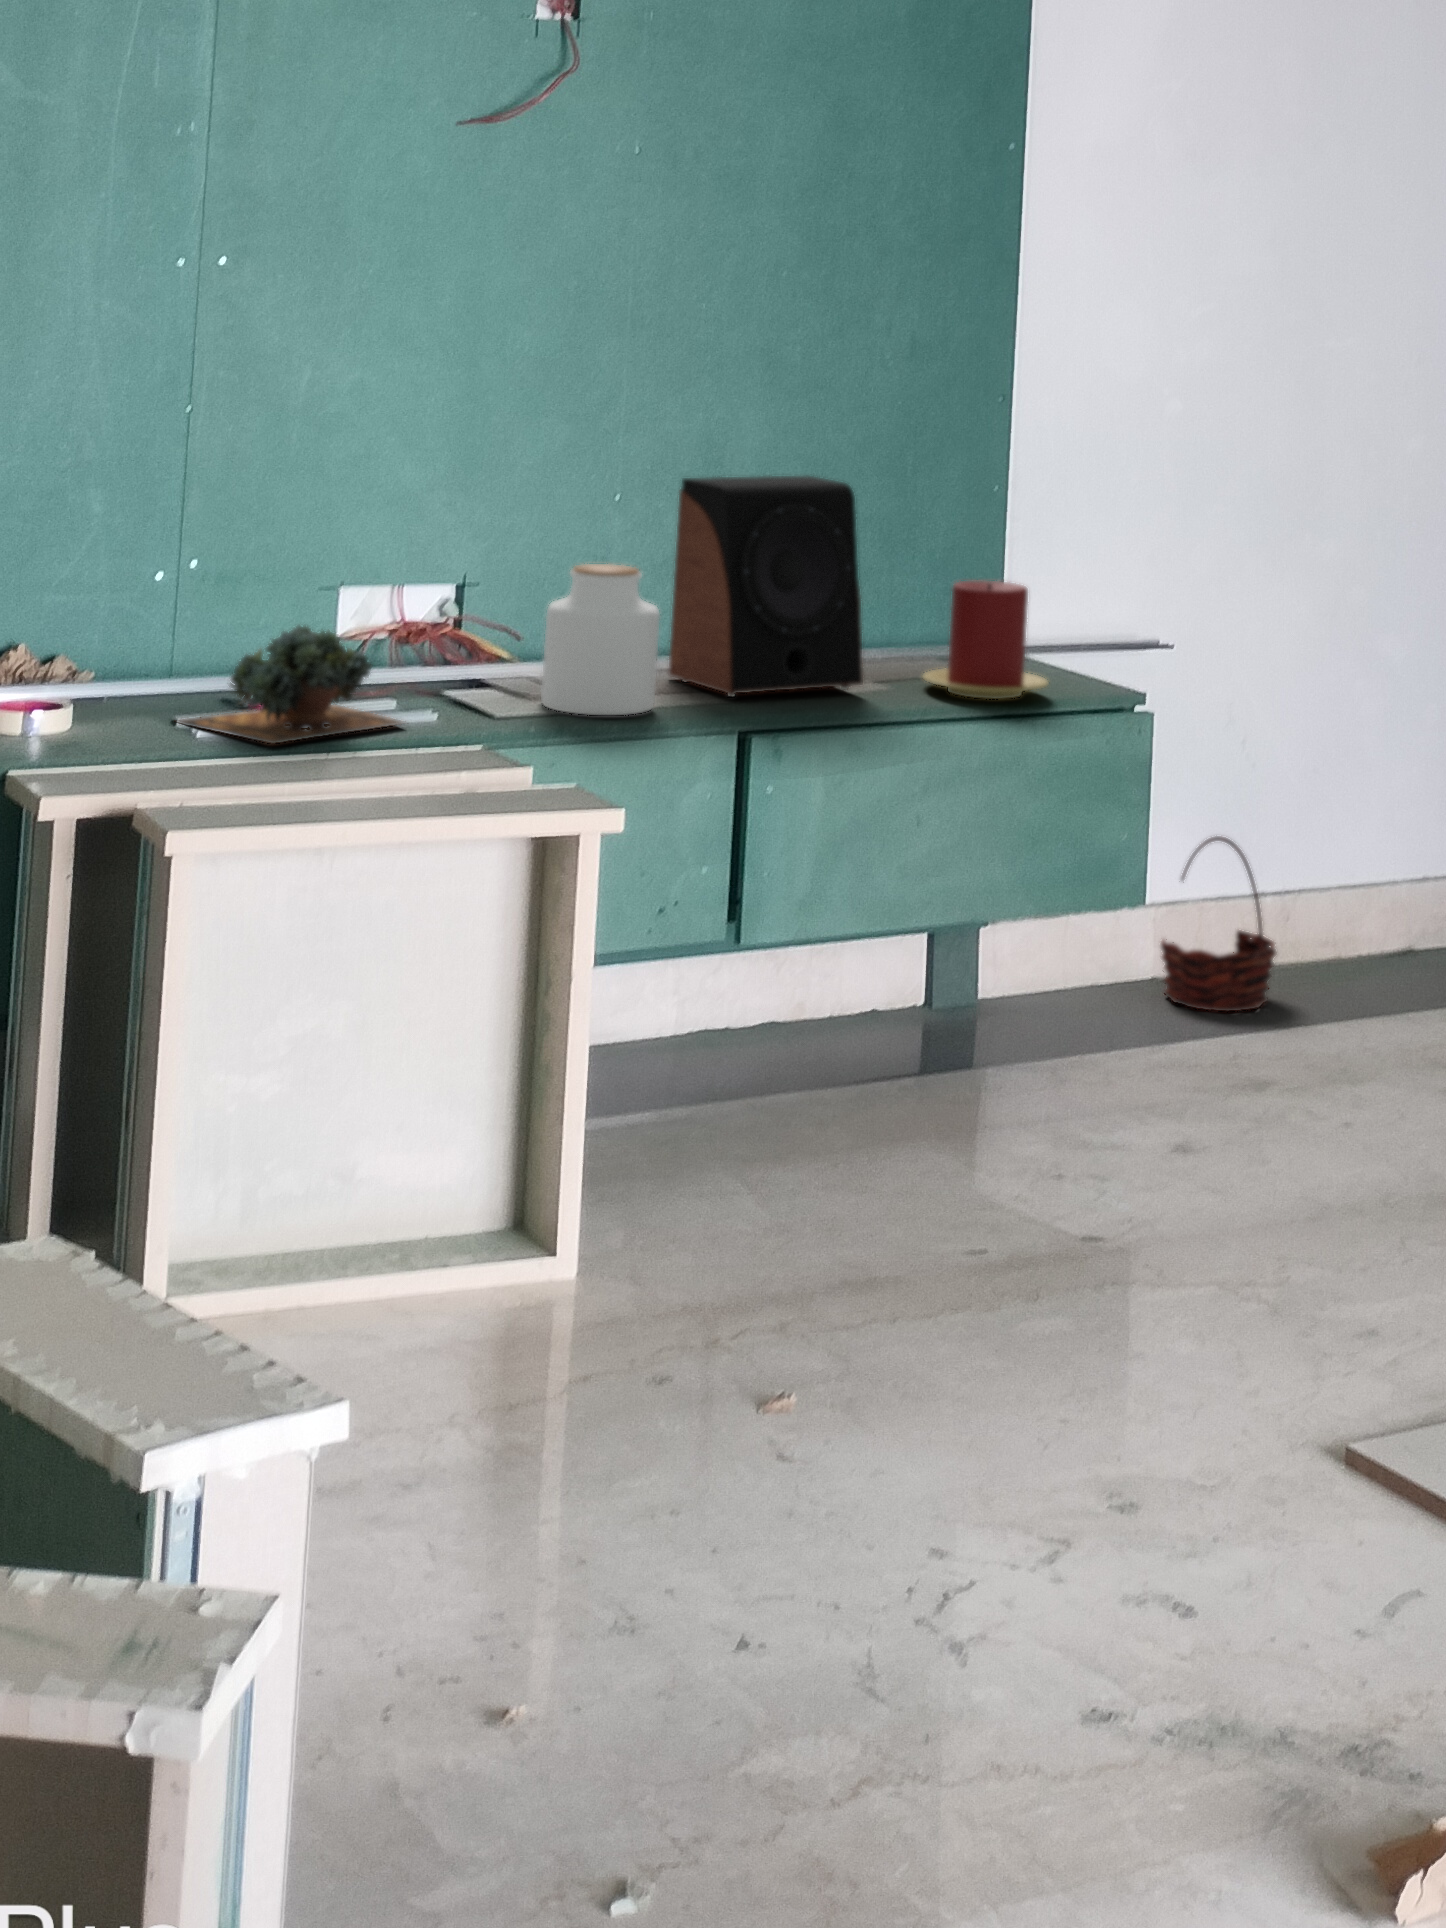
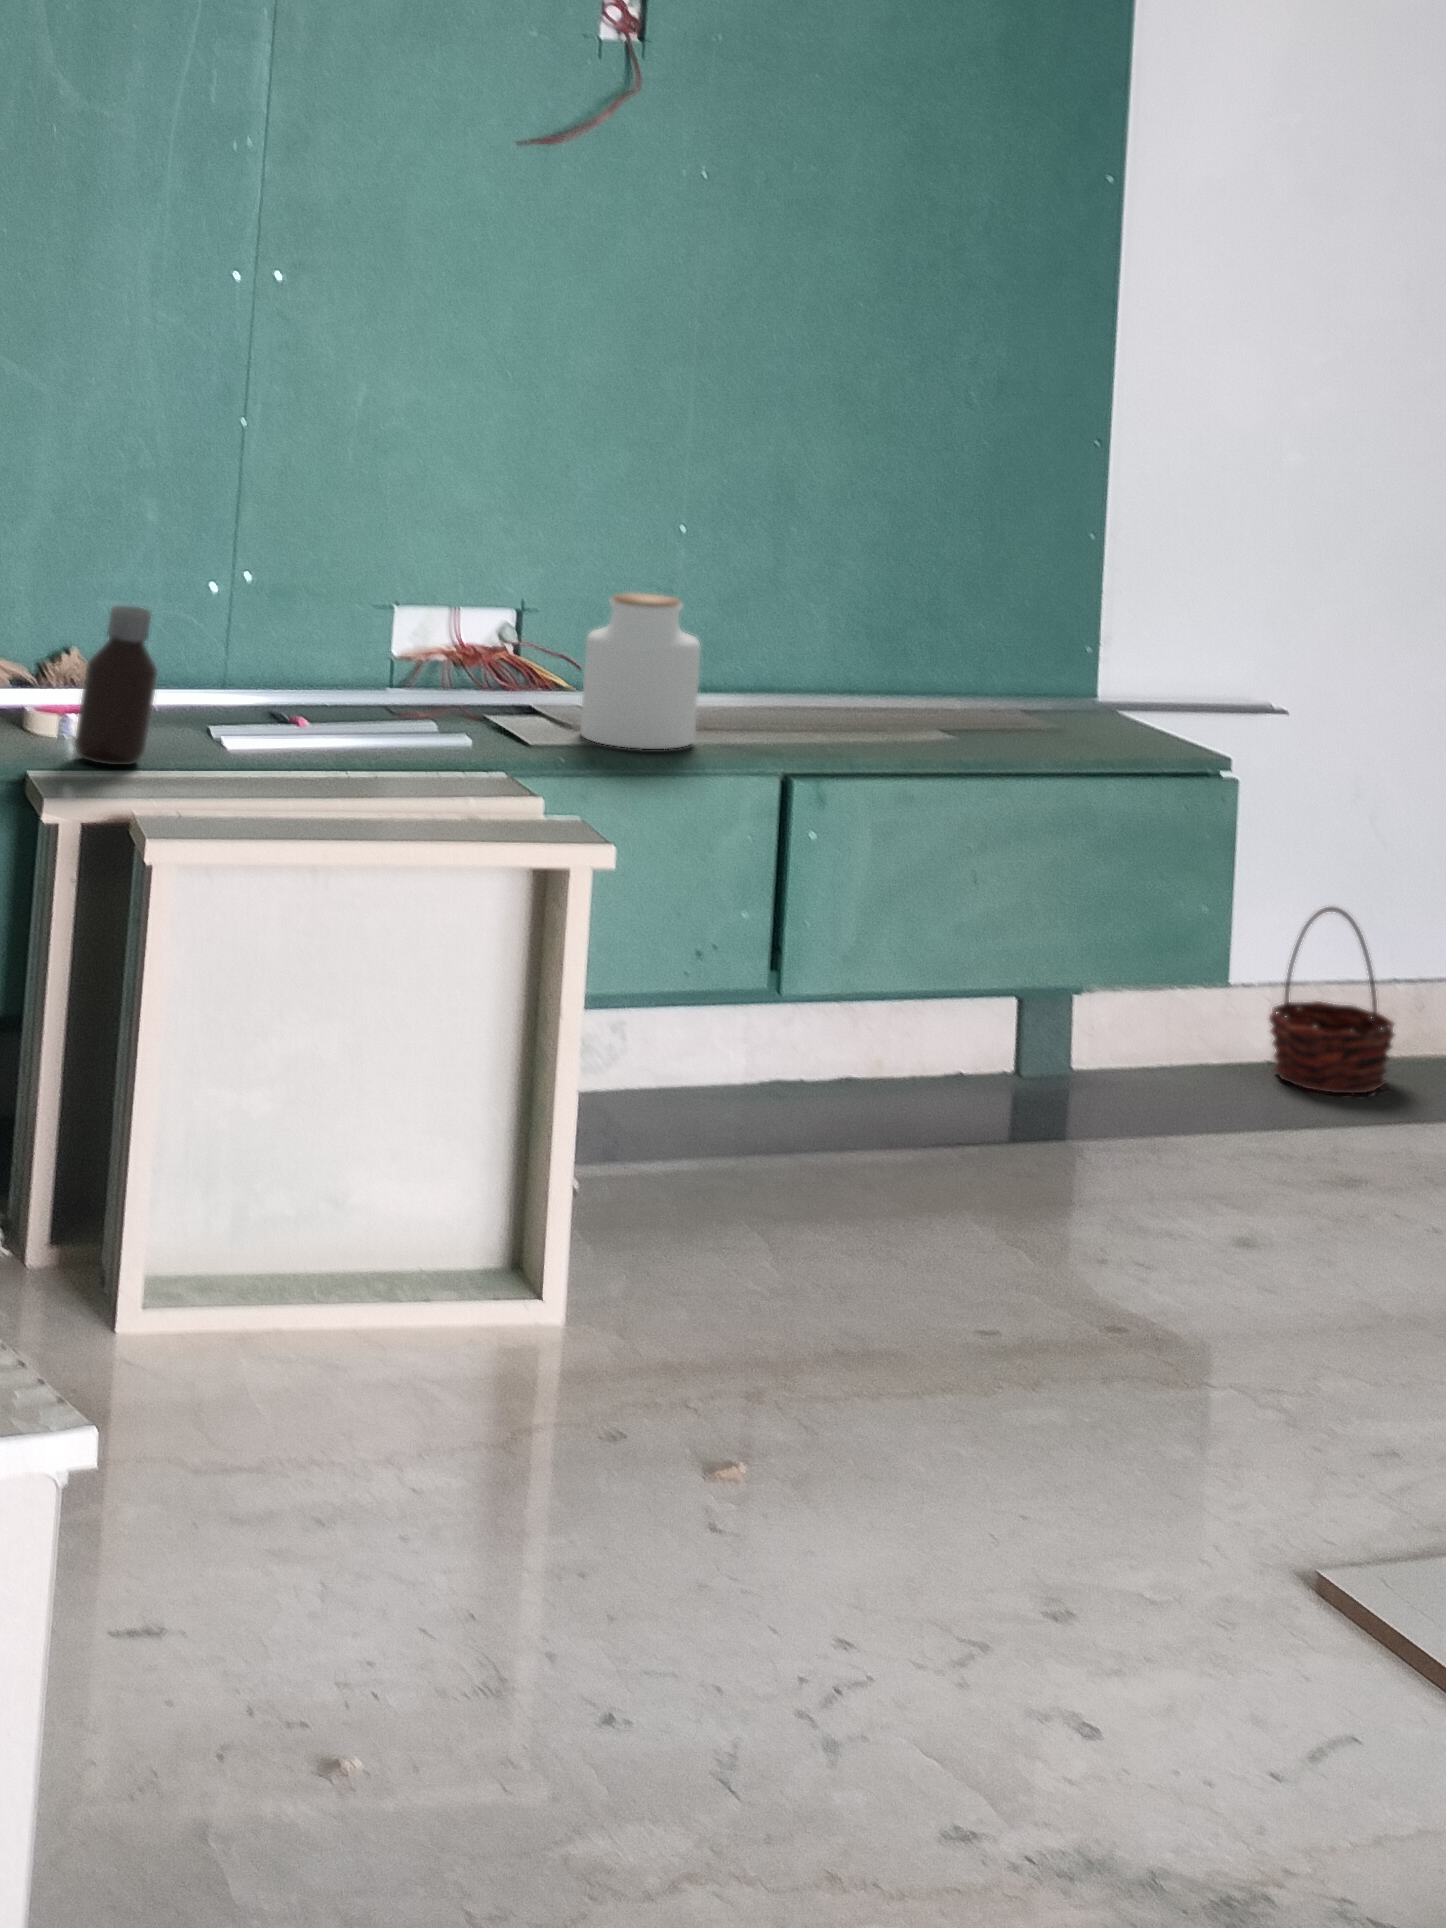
speaker: present [668,476,863,697] -> none [724,509,923,736]
candle: present [923,581,1048,699] -> none [990,626,1123,750]
bottle: none [58,594,144,755] -> present [75,606,158,765]
succulent plant: present [178,626,403,743] -> none [202,642,434,762]

